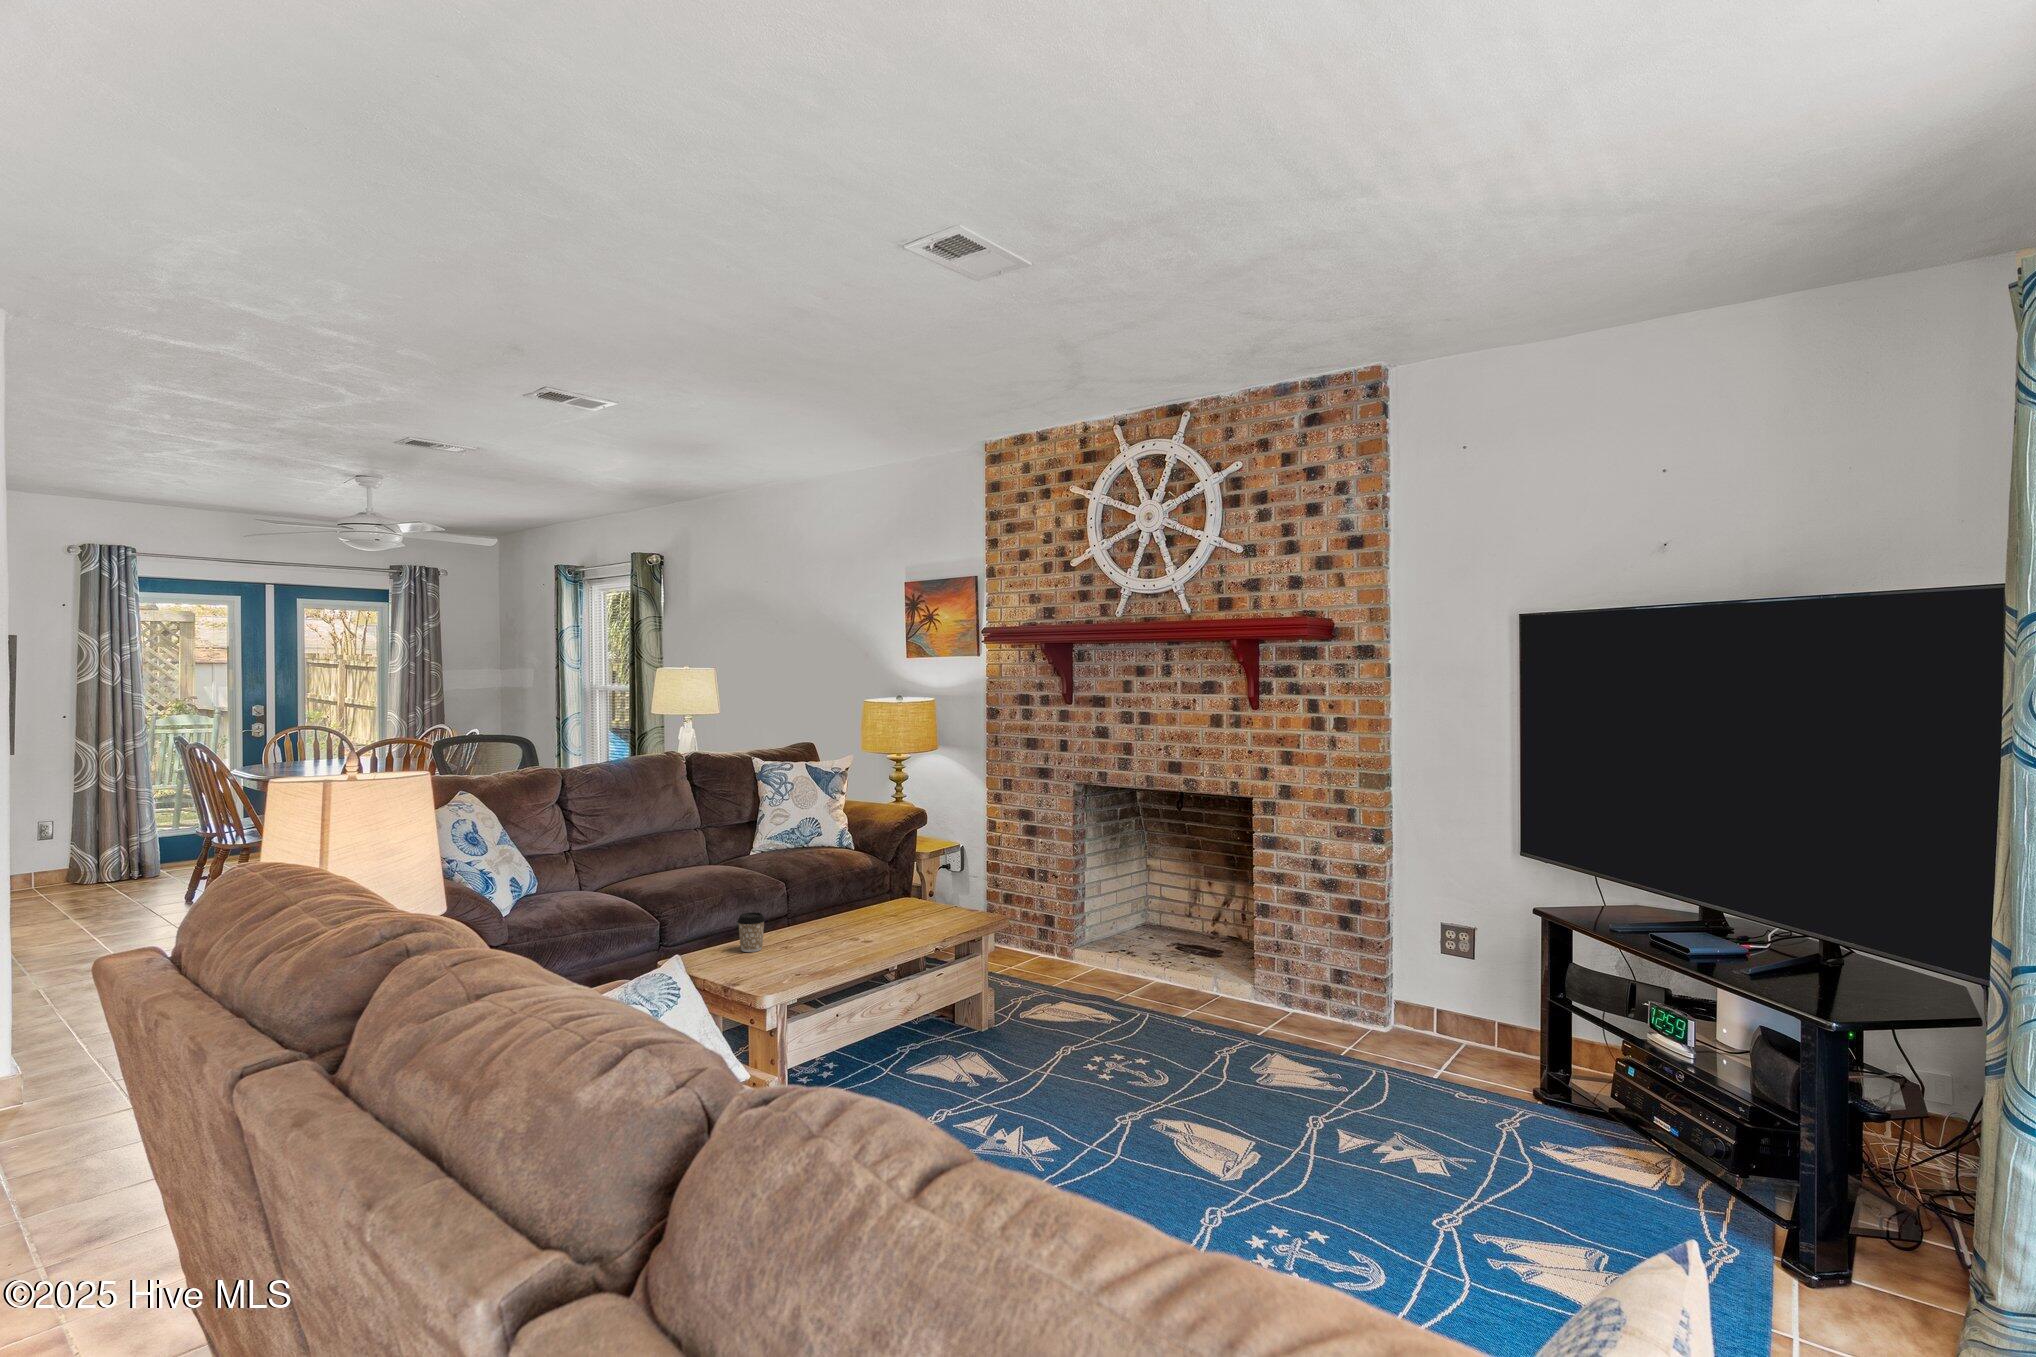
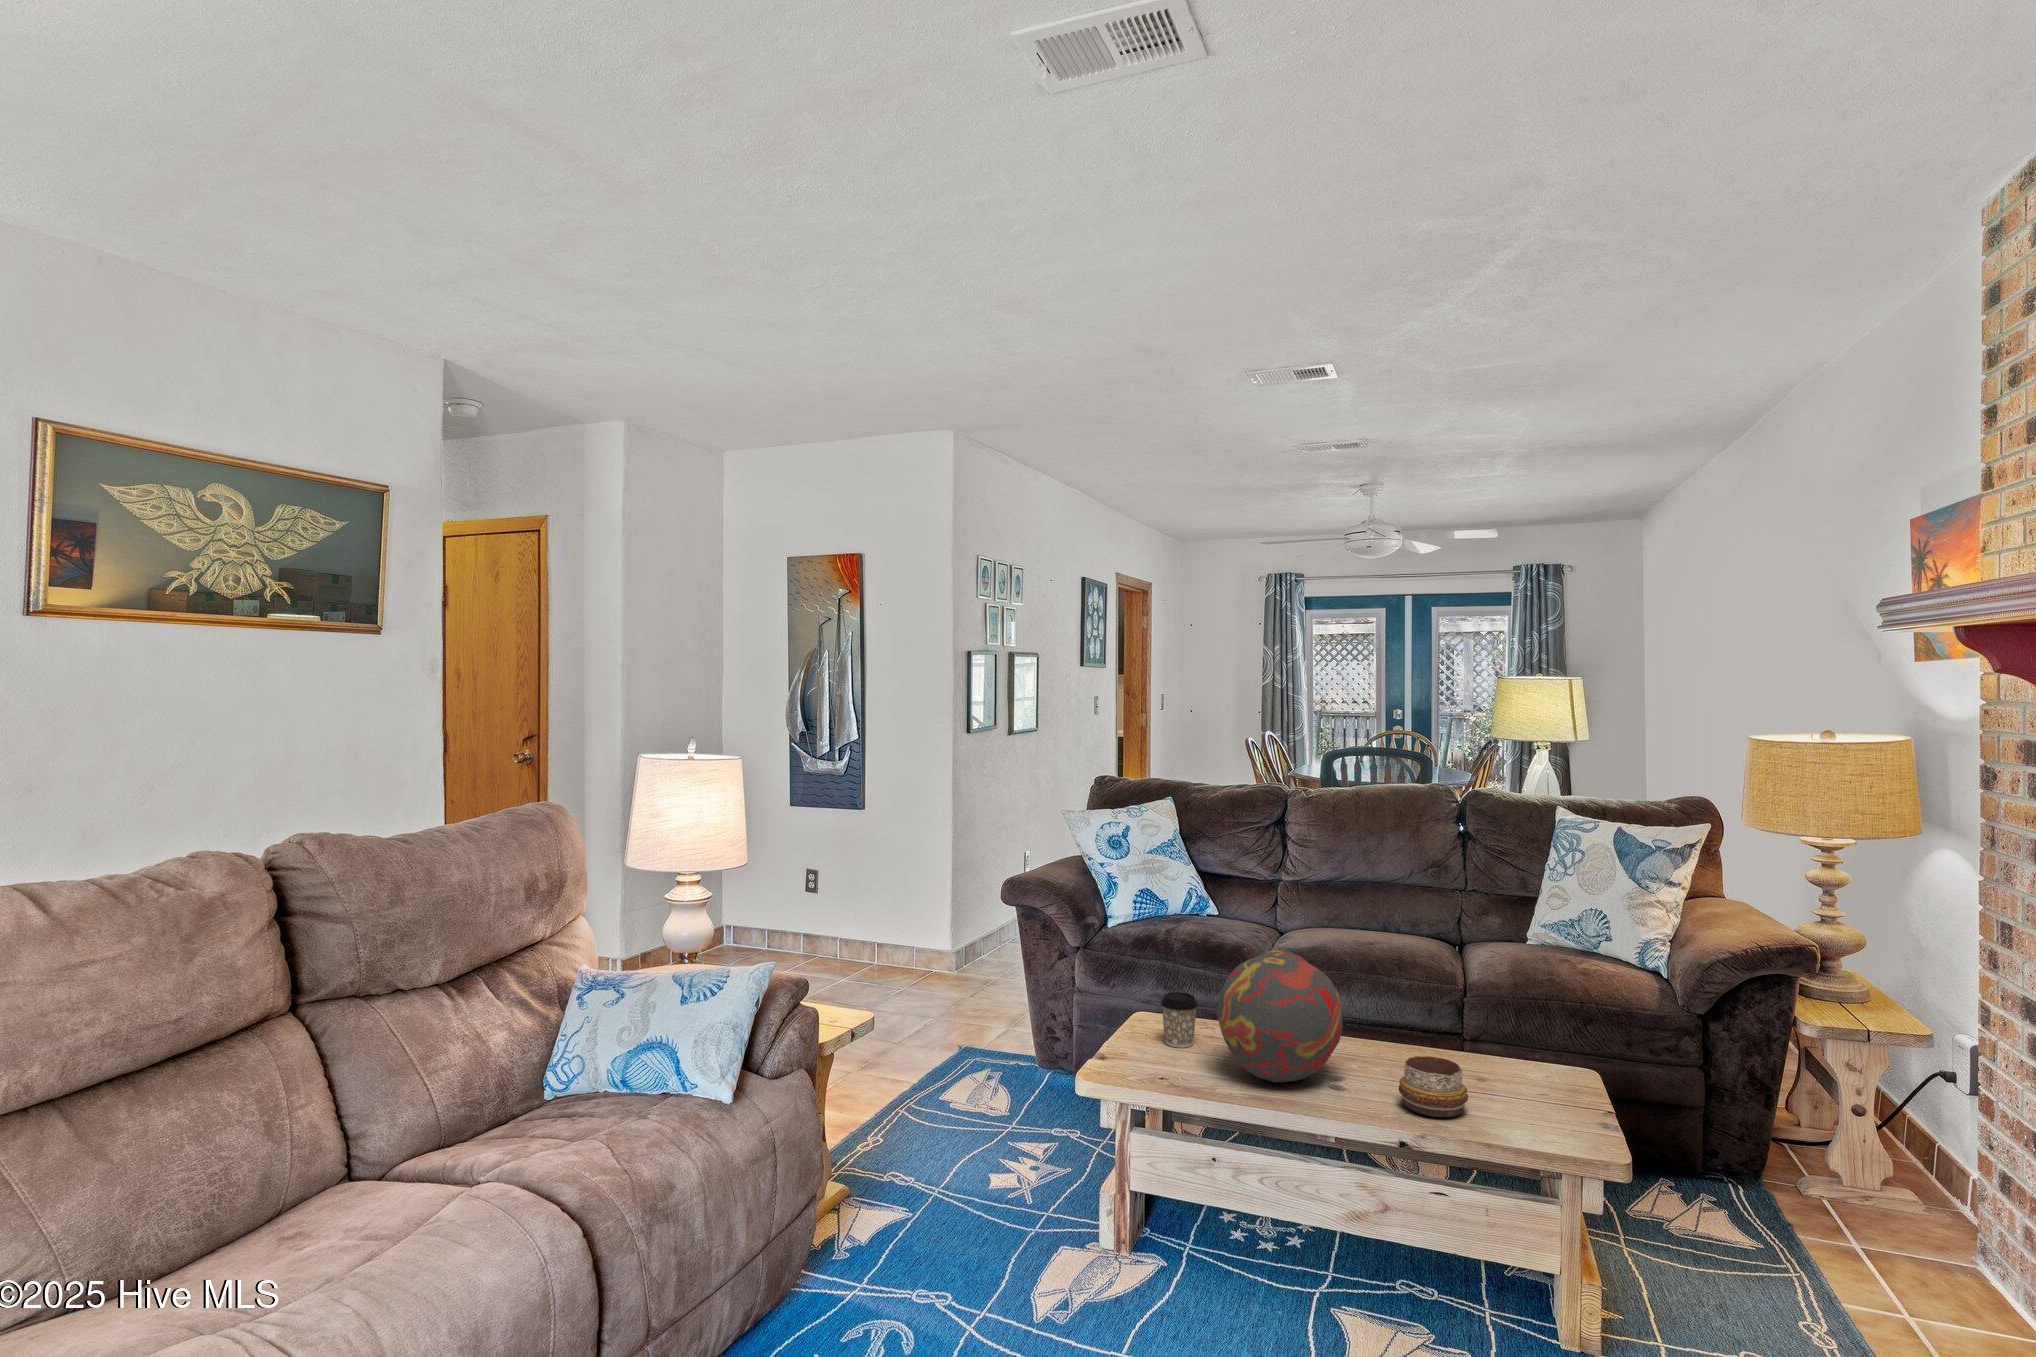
decorative orb: none [801,857,883,940] -> present [1217,950,1343,1083]
decorative bowl: none [906,894,943,924] -> present [1399,1056,1468,1117]

